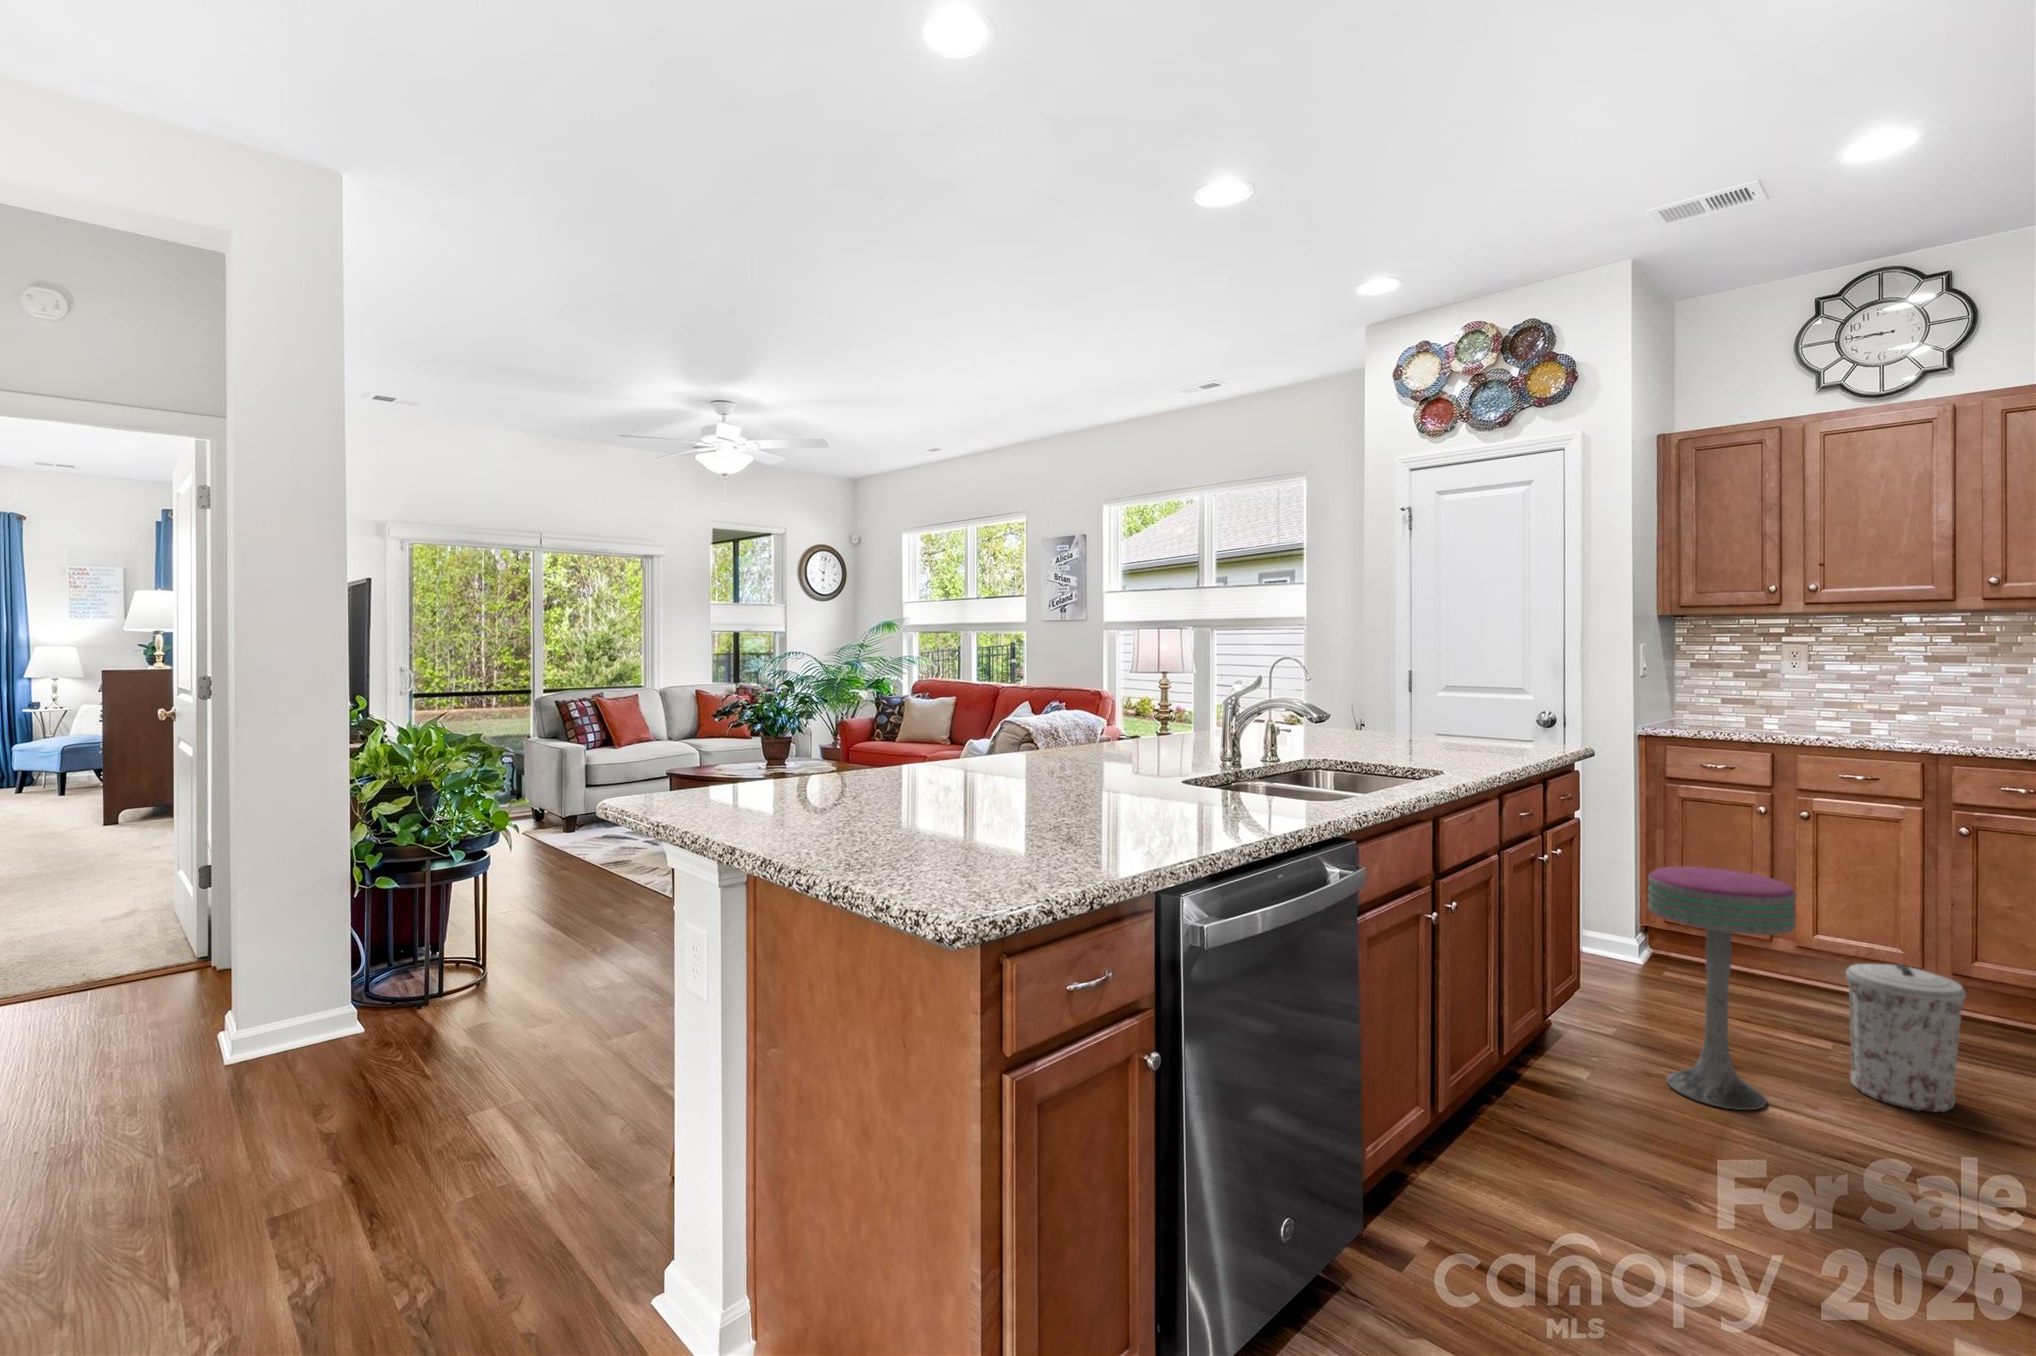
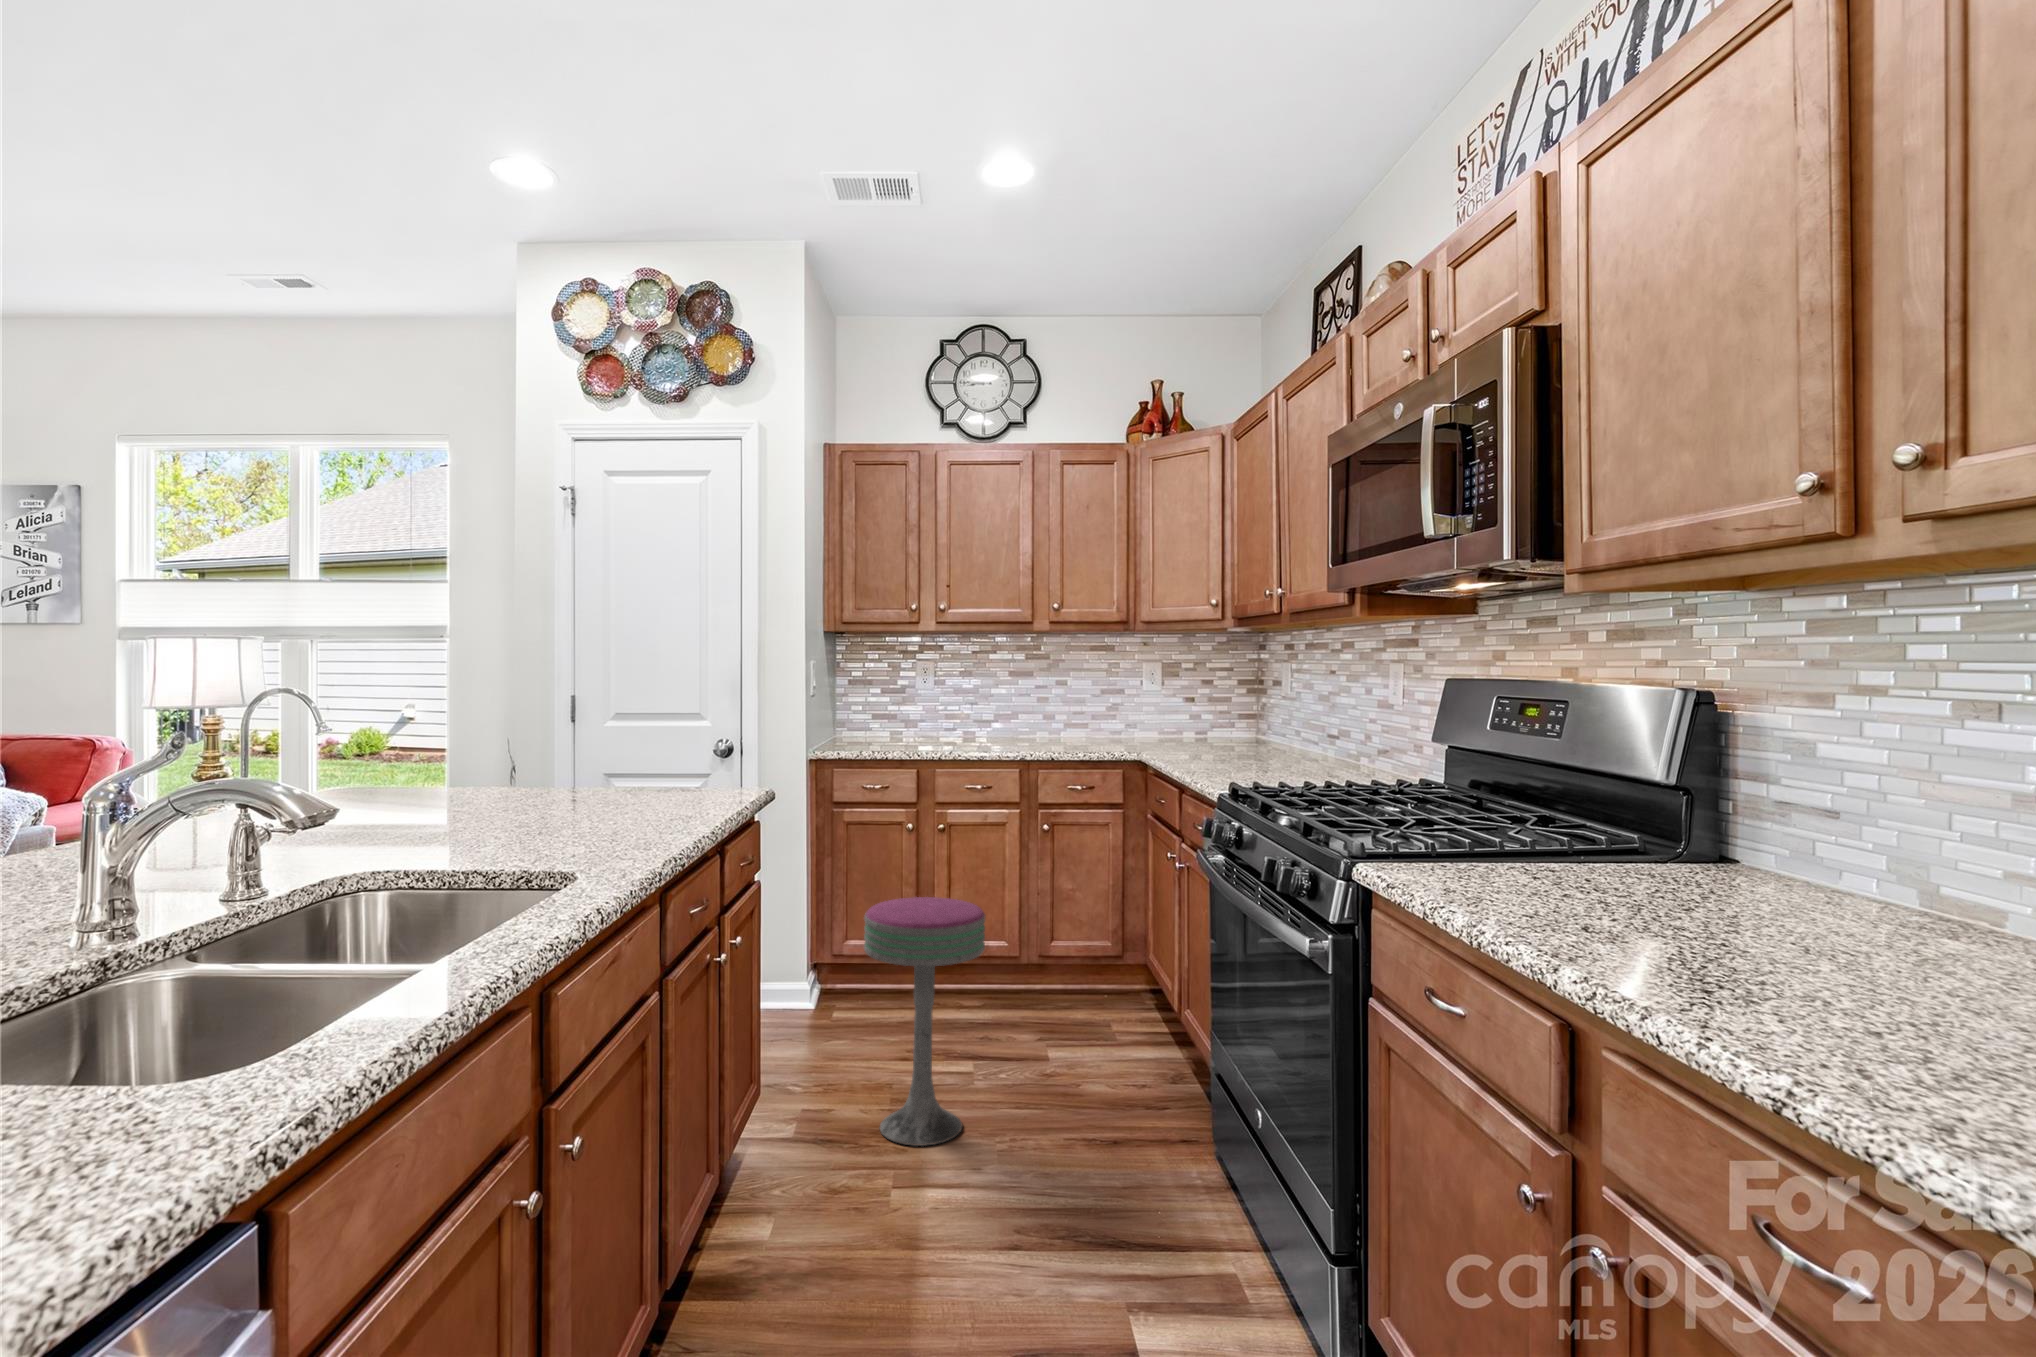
trash can: present [1846,964,1966,1112] -> none [1004,958,1082,1089]

